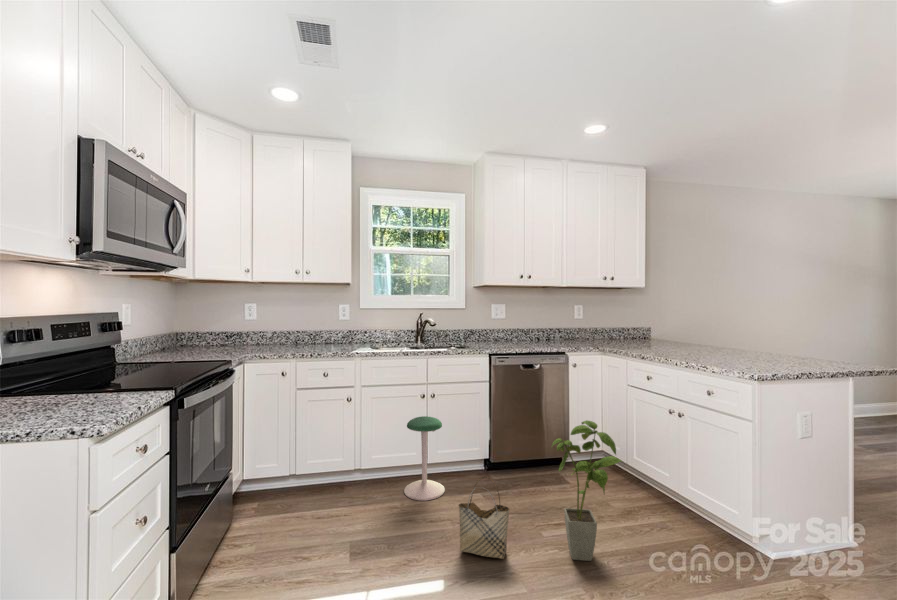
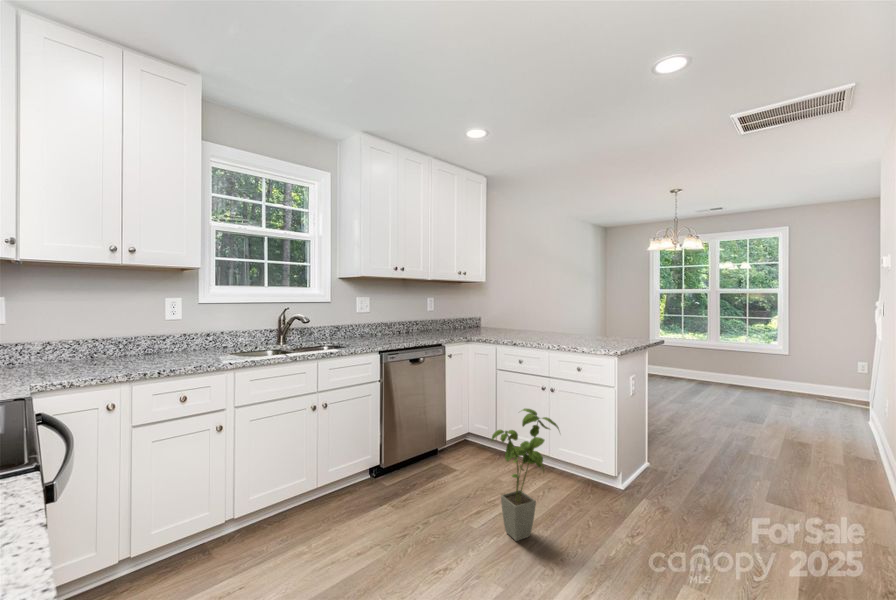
stool: present [404,416,445,501] -> none [298,432,348,535]
woven basket: present [458,477,510,559] -> none [413,485,465,575]

